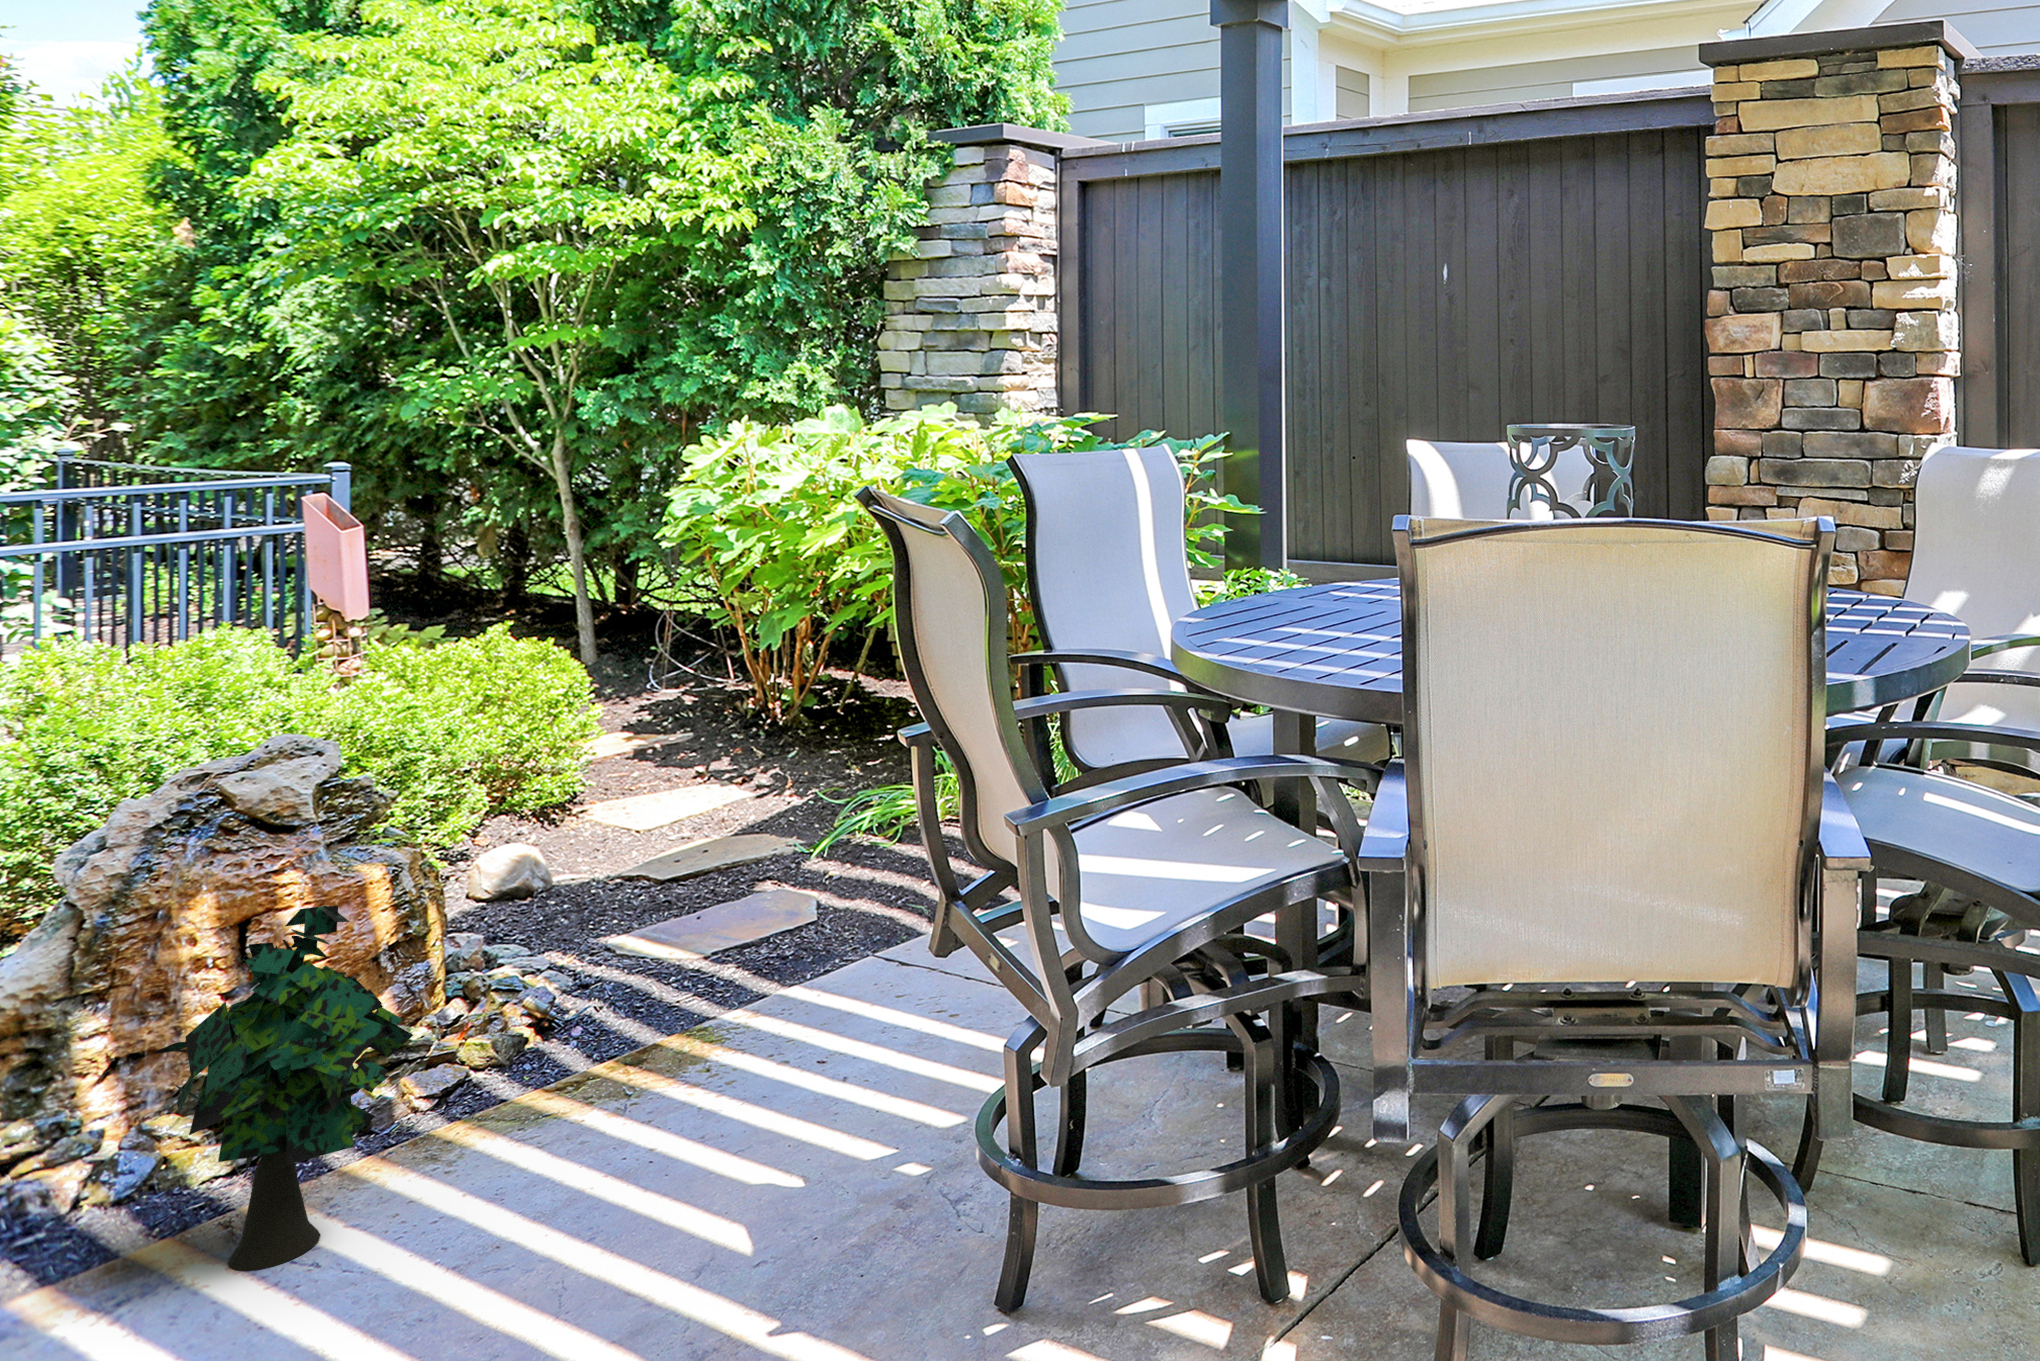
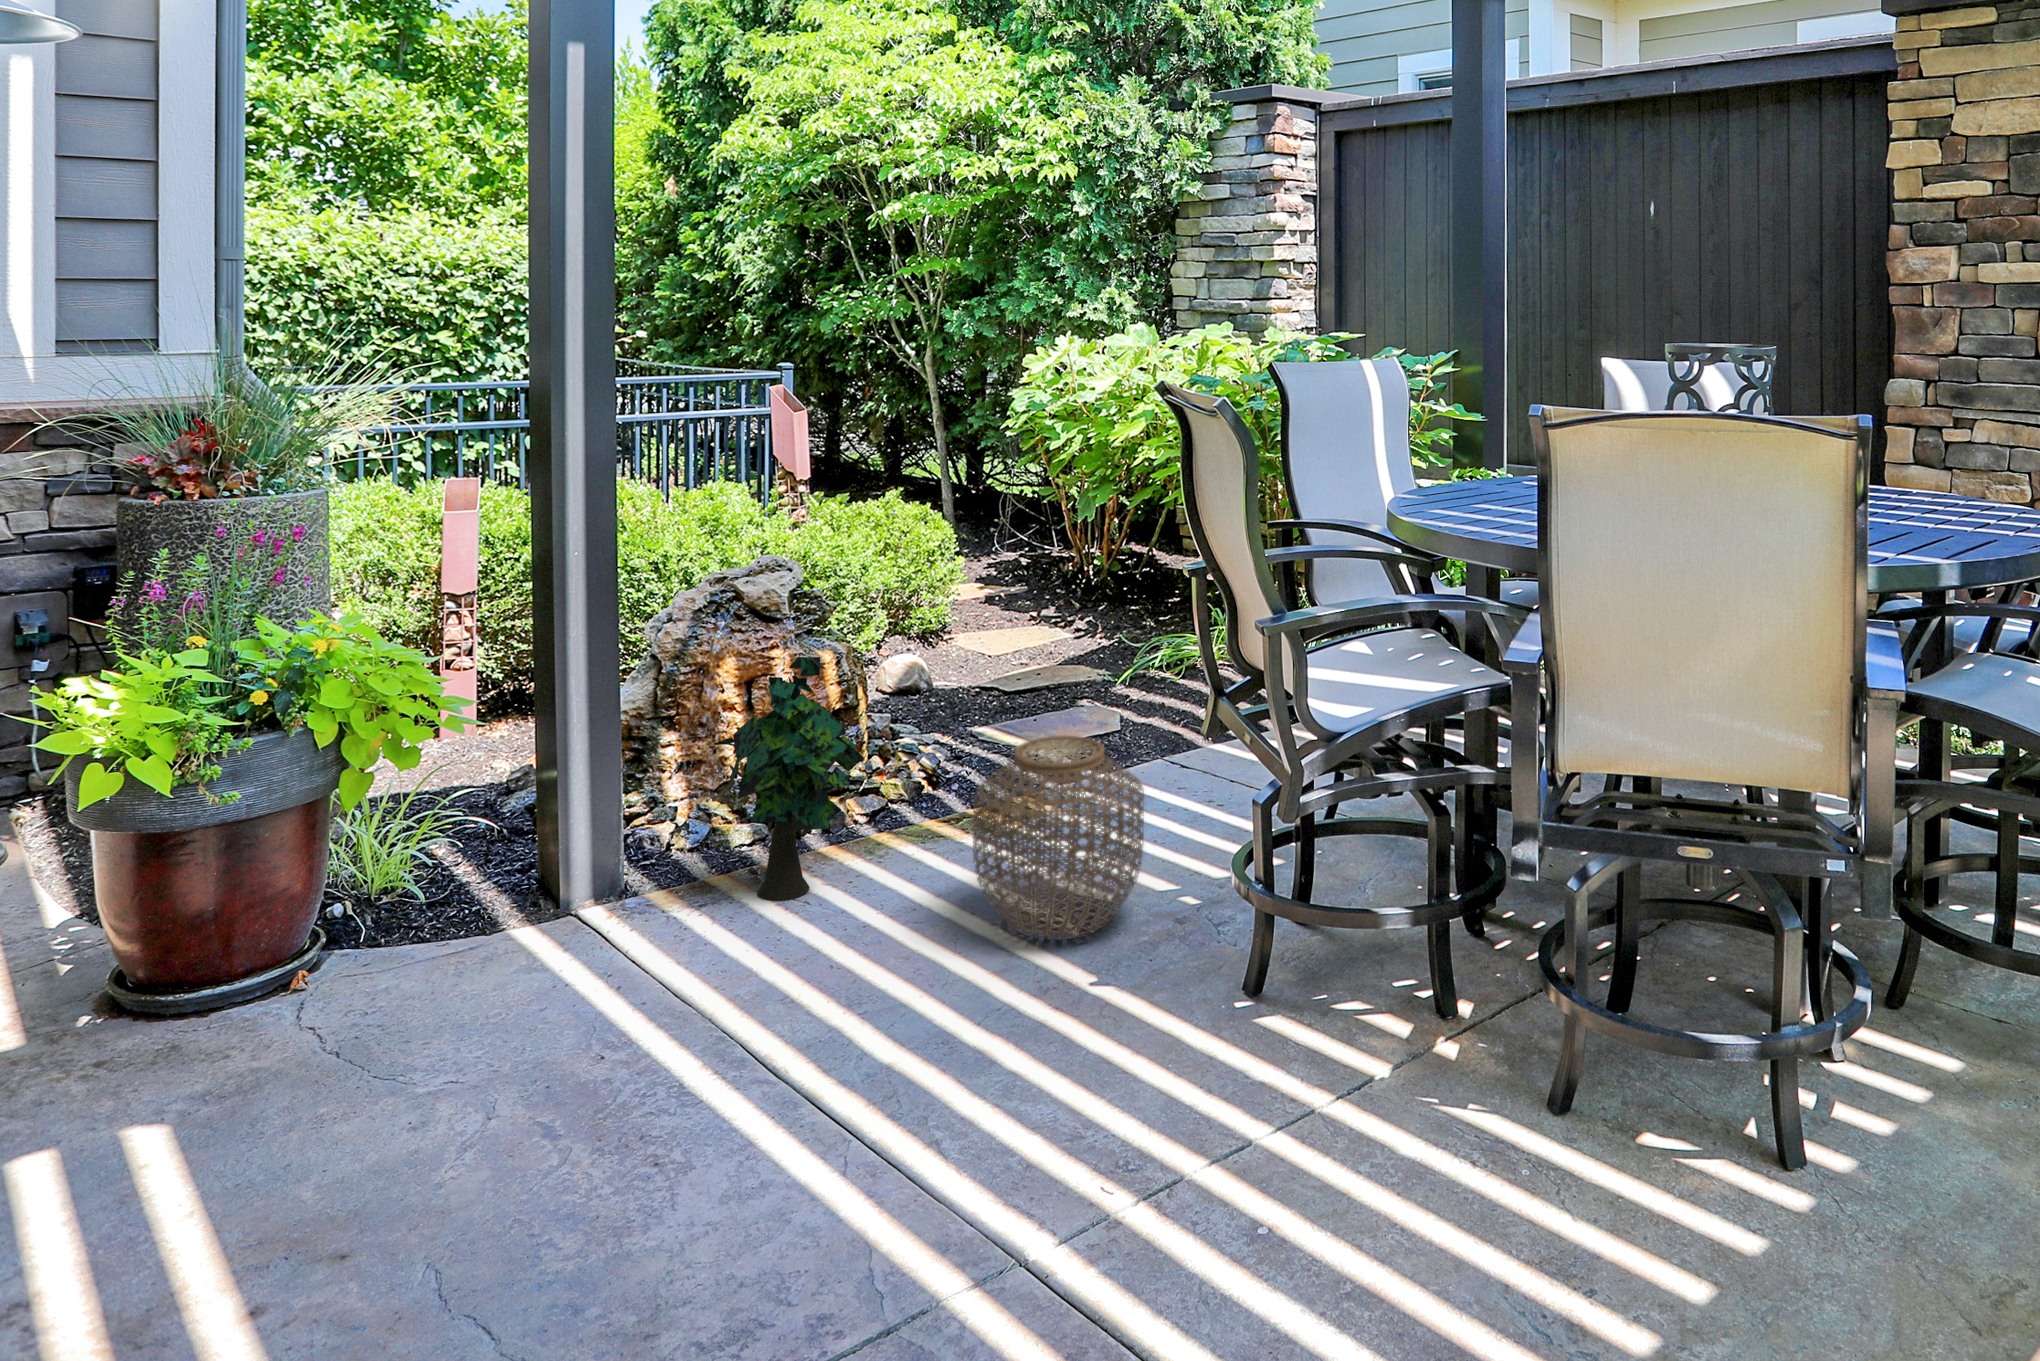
woven basket: none [584,965,838,1254] -> present [973,735,1144,940]

